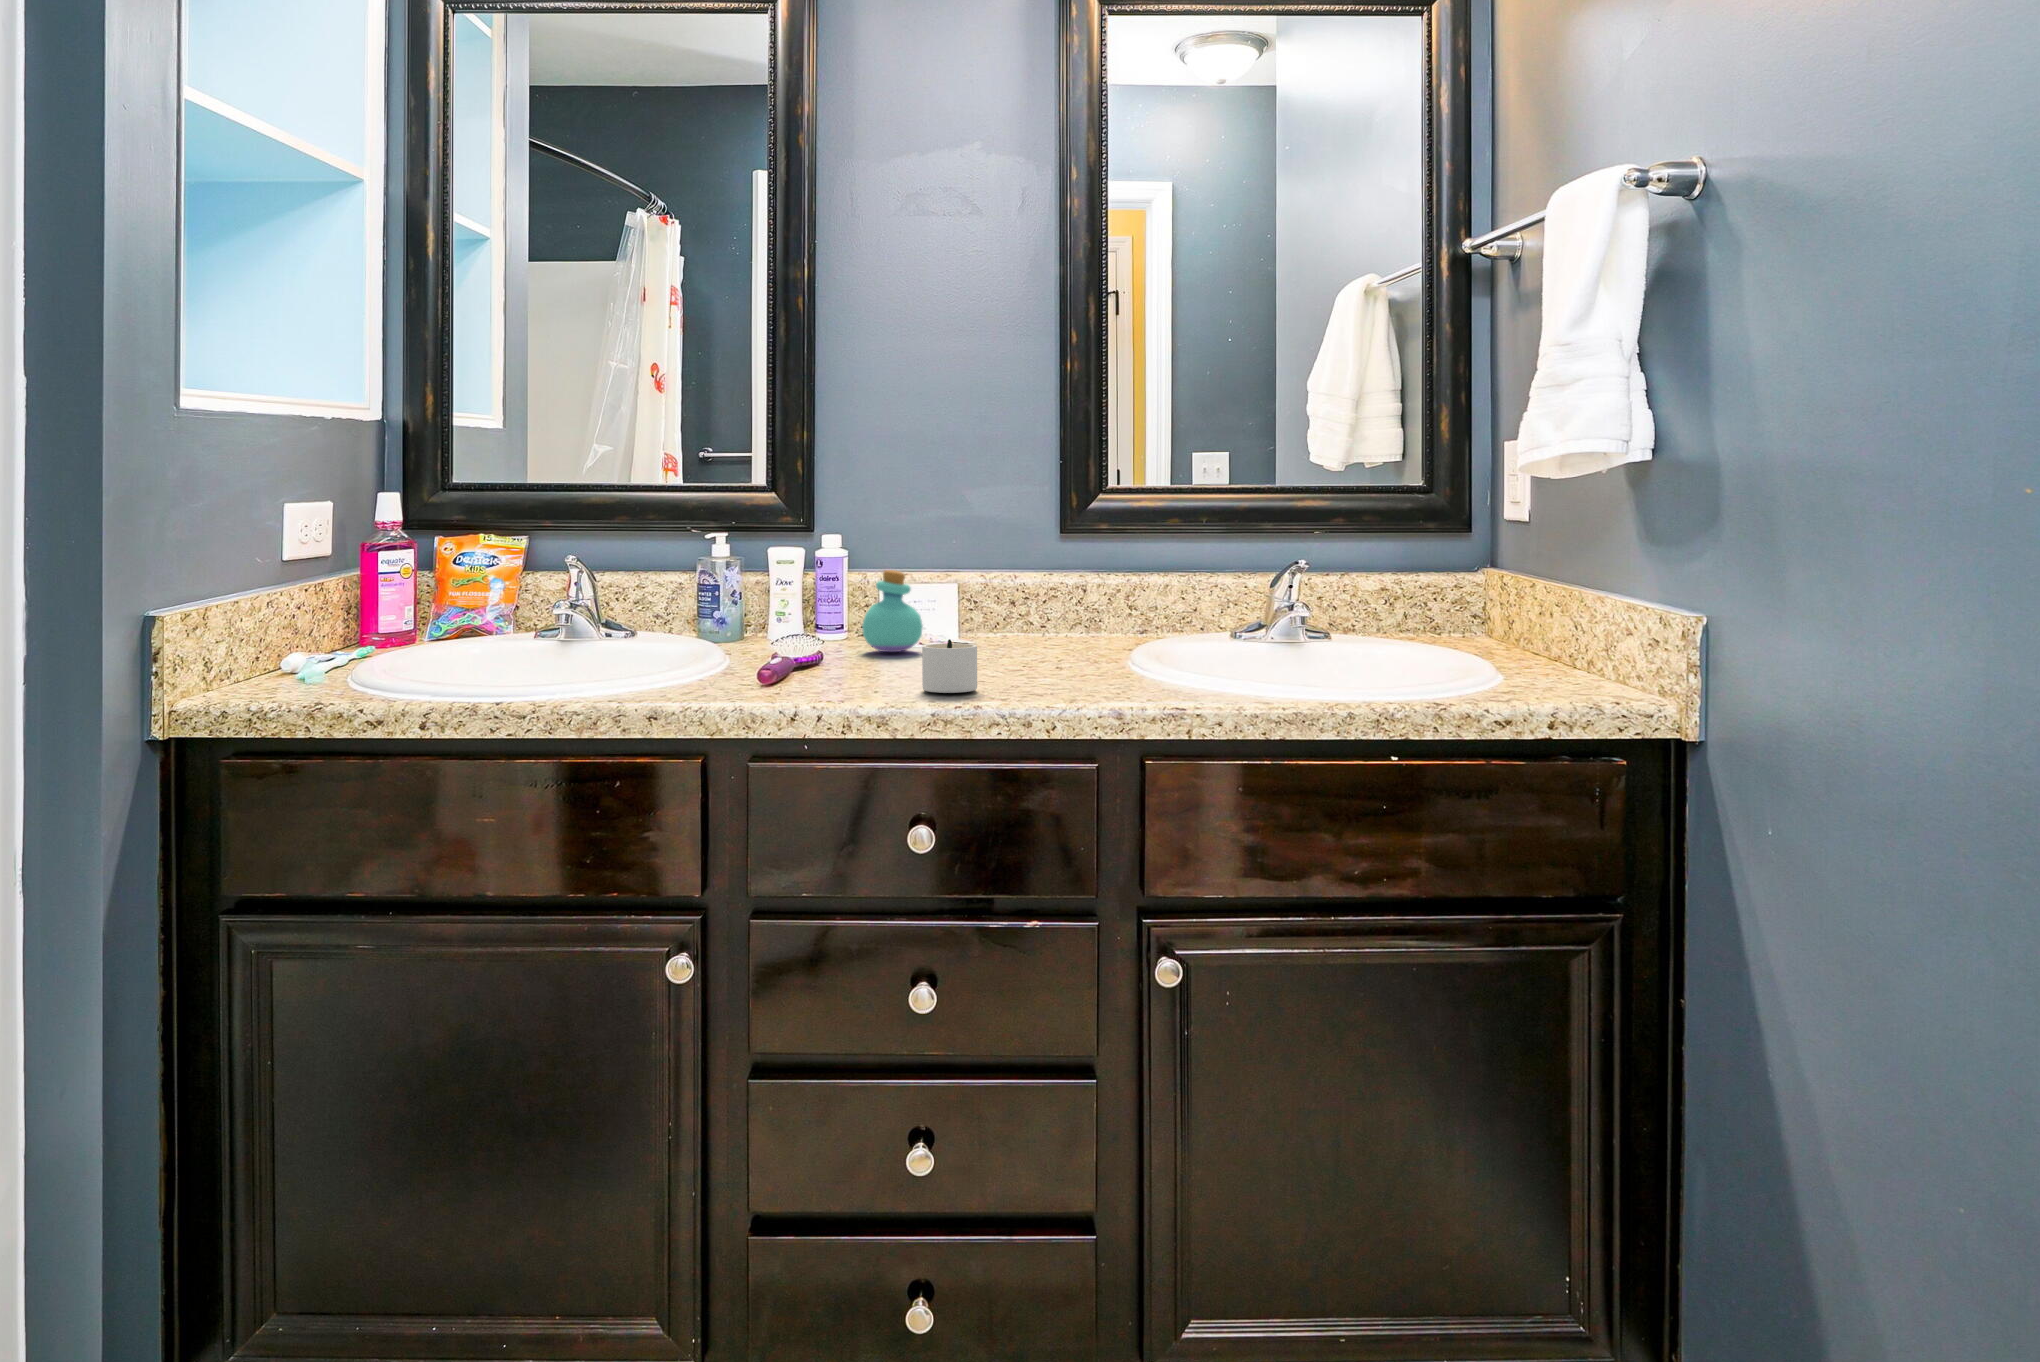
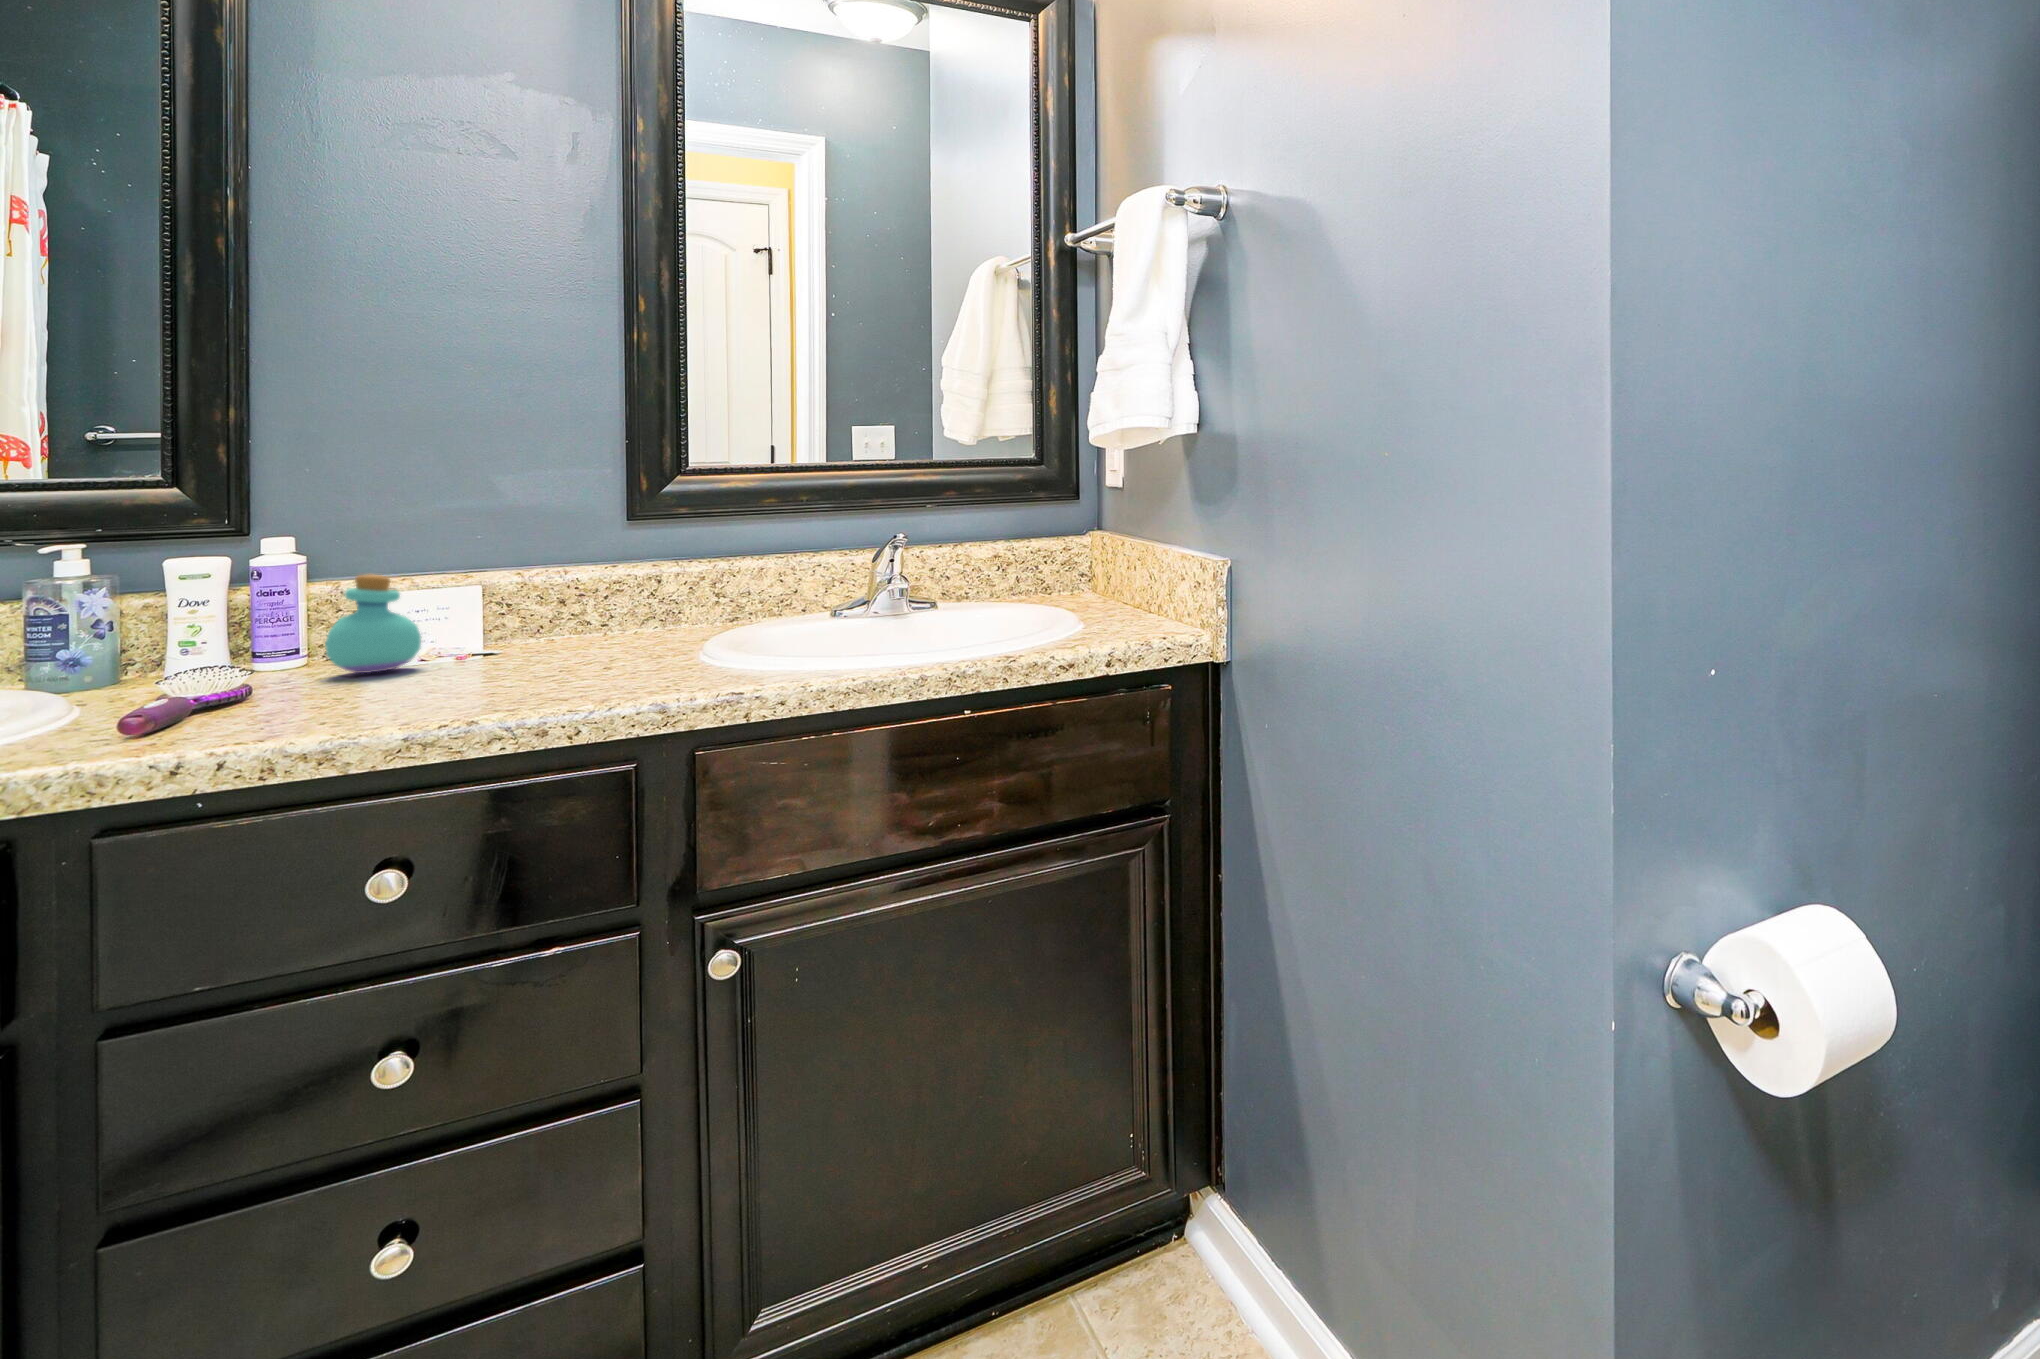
candle: present [922,639,977,693] -> none [392,649,514,712]

